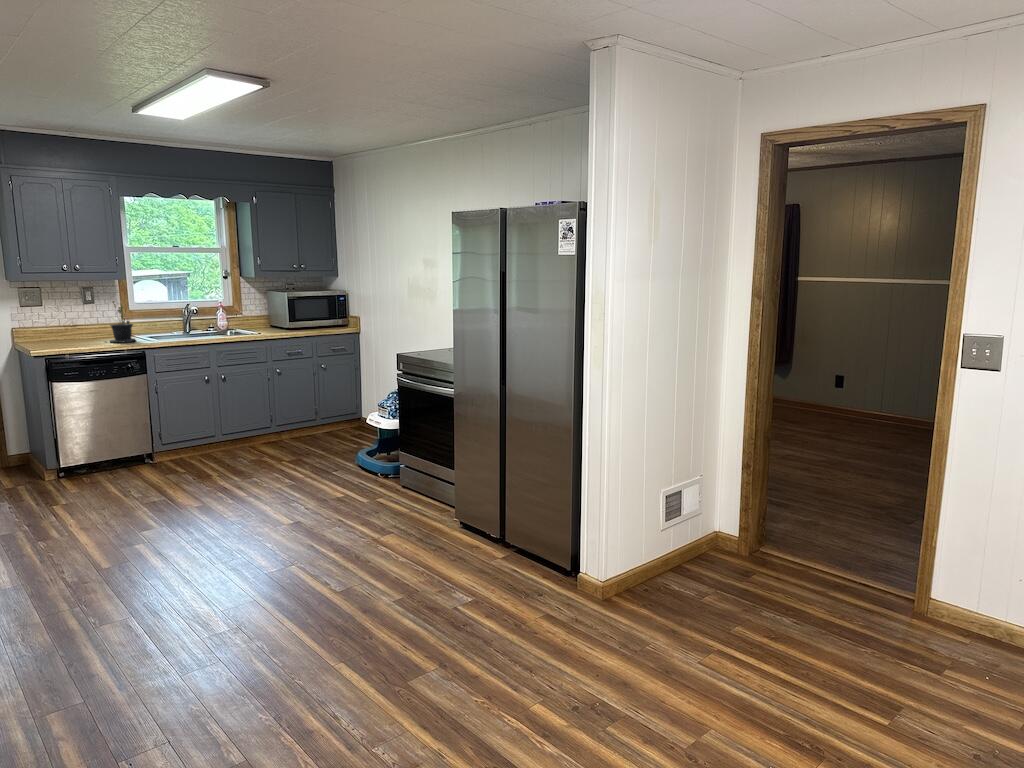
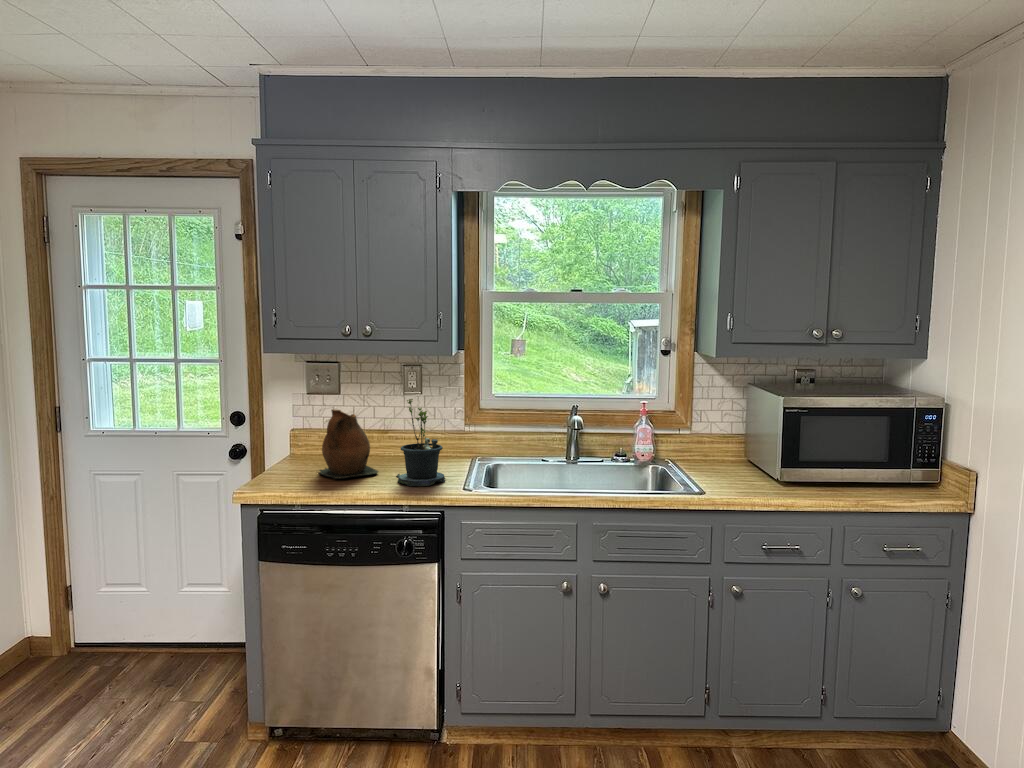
ceramic pitcher: none [54,309,93,344] -> present [319,410,378,479]

